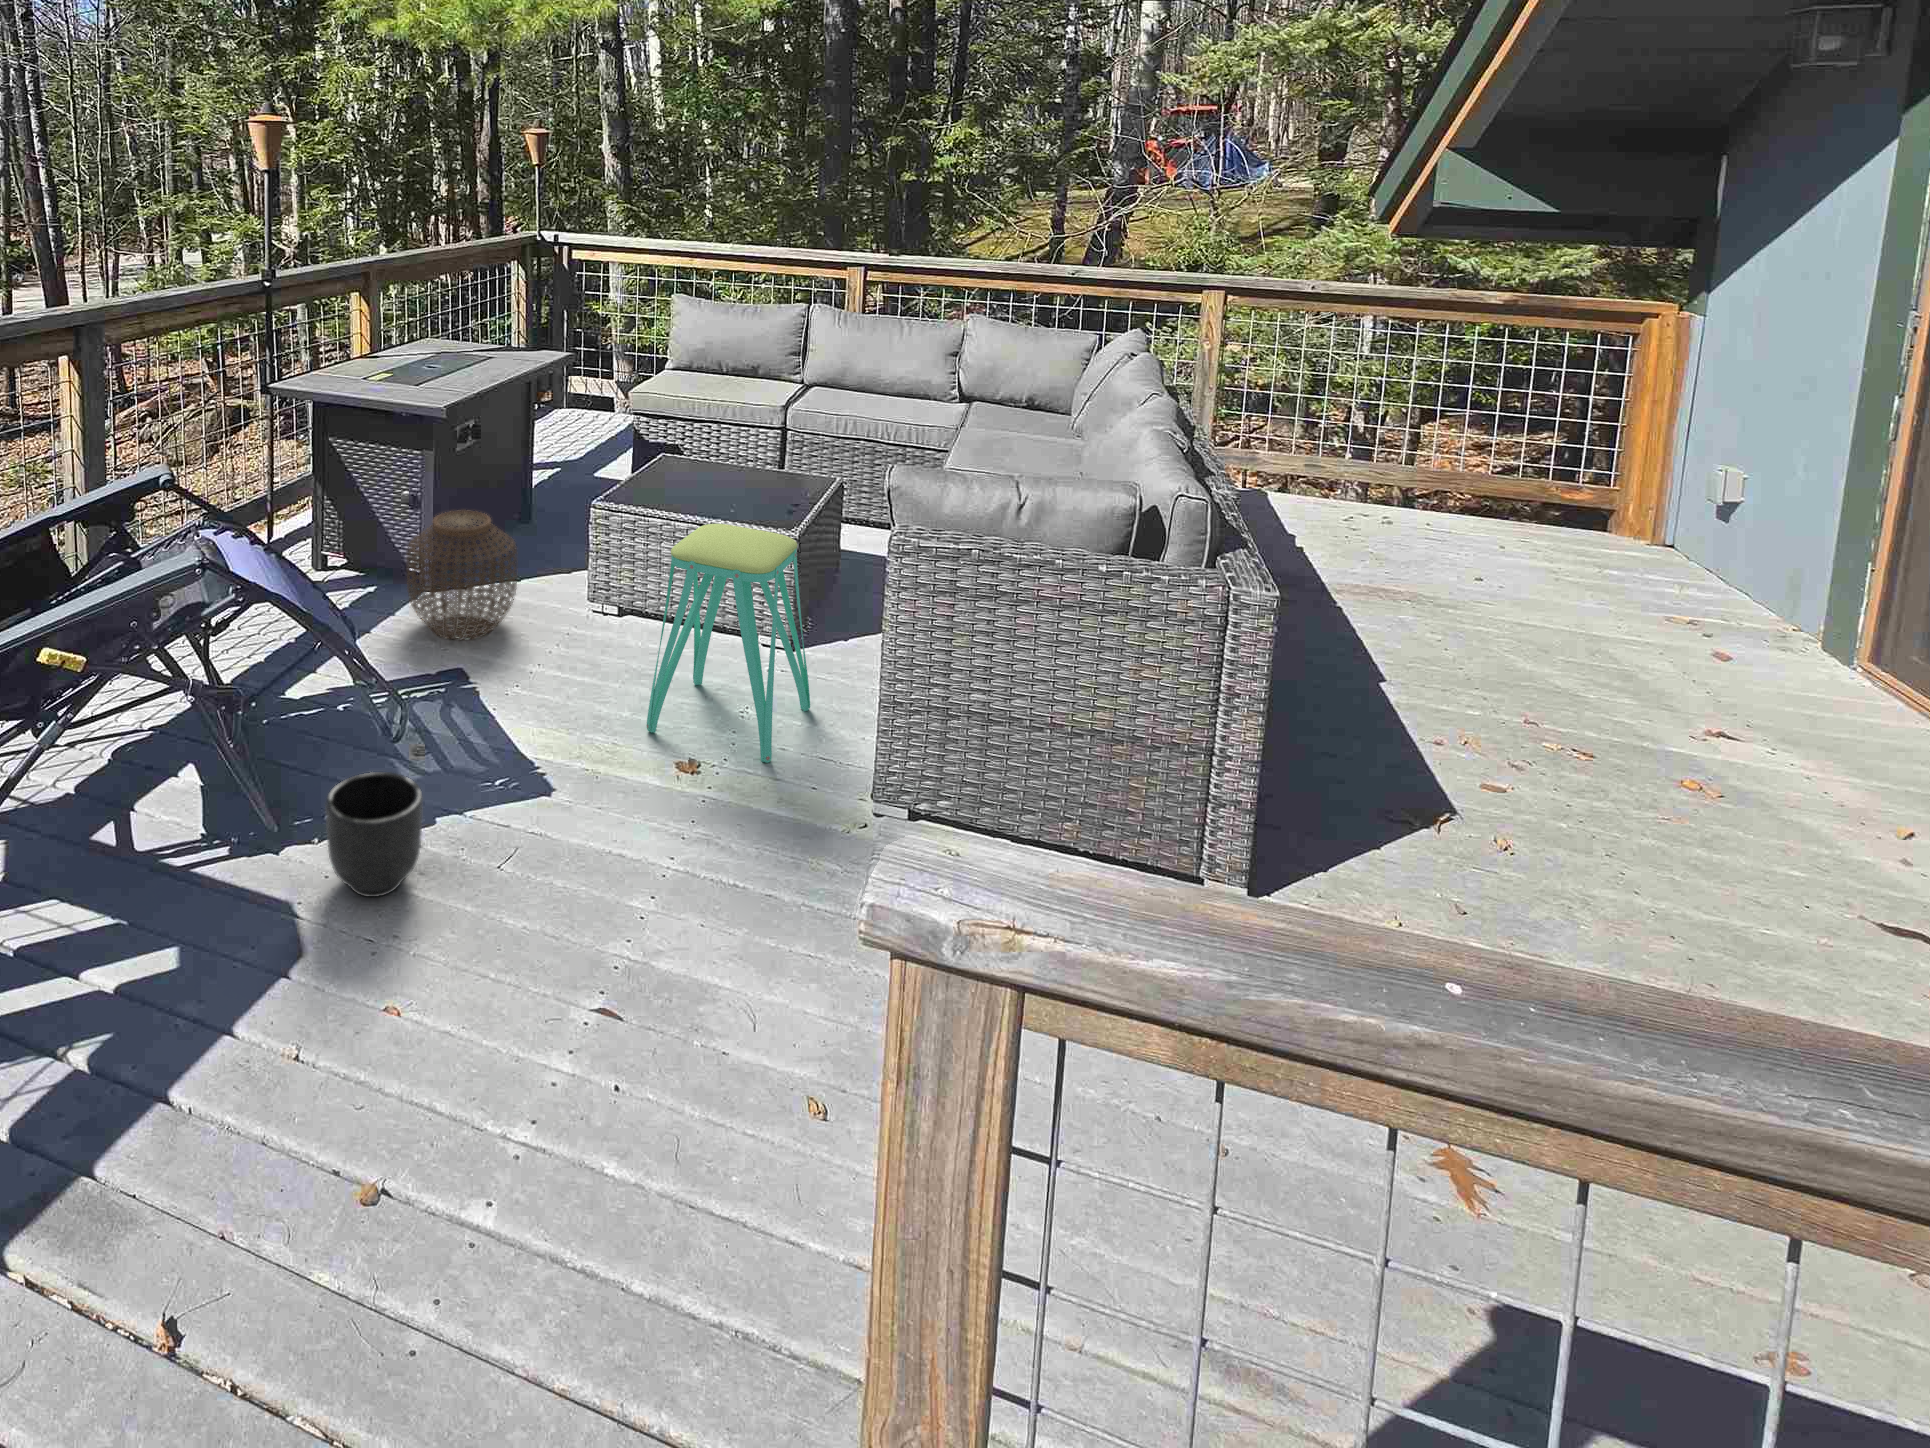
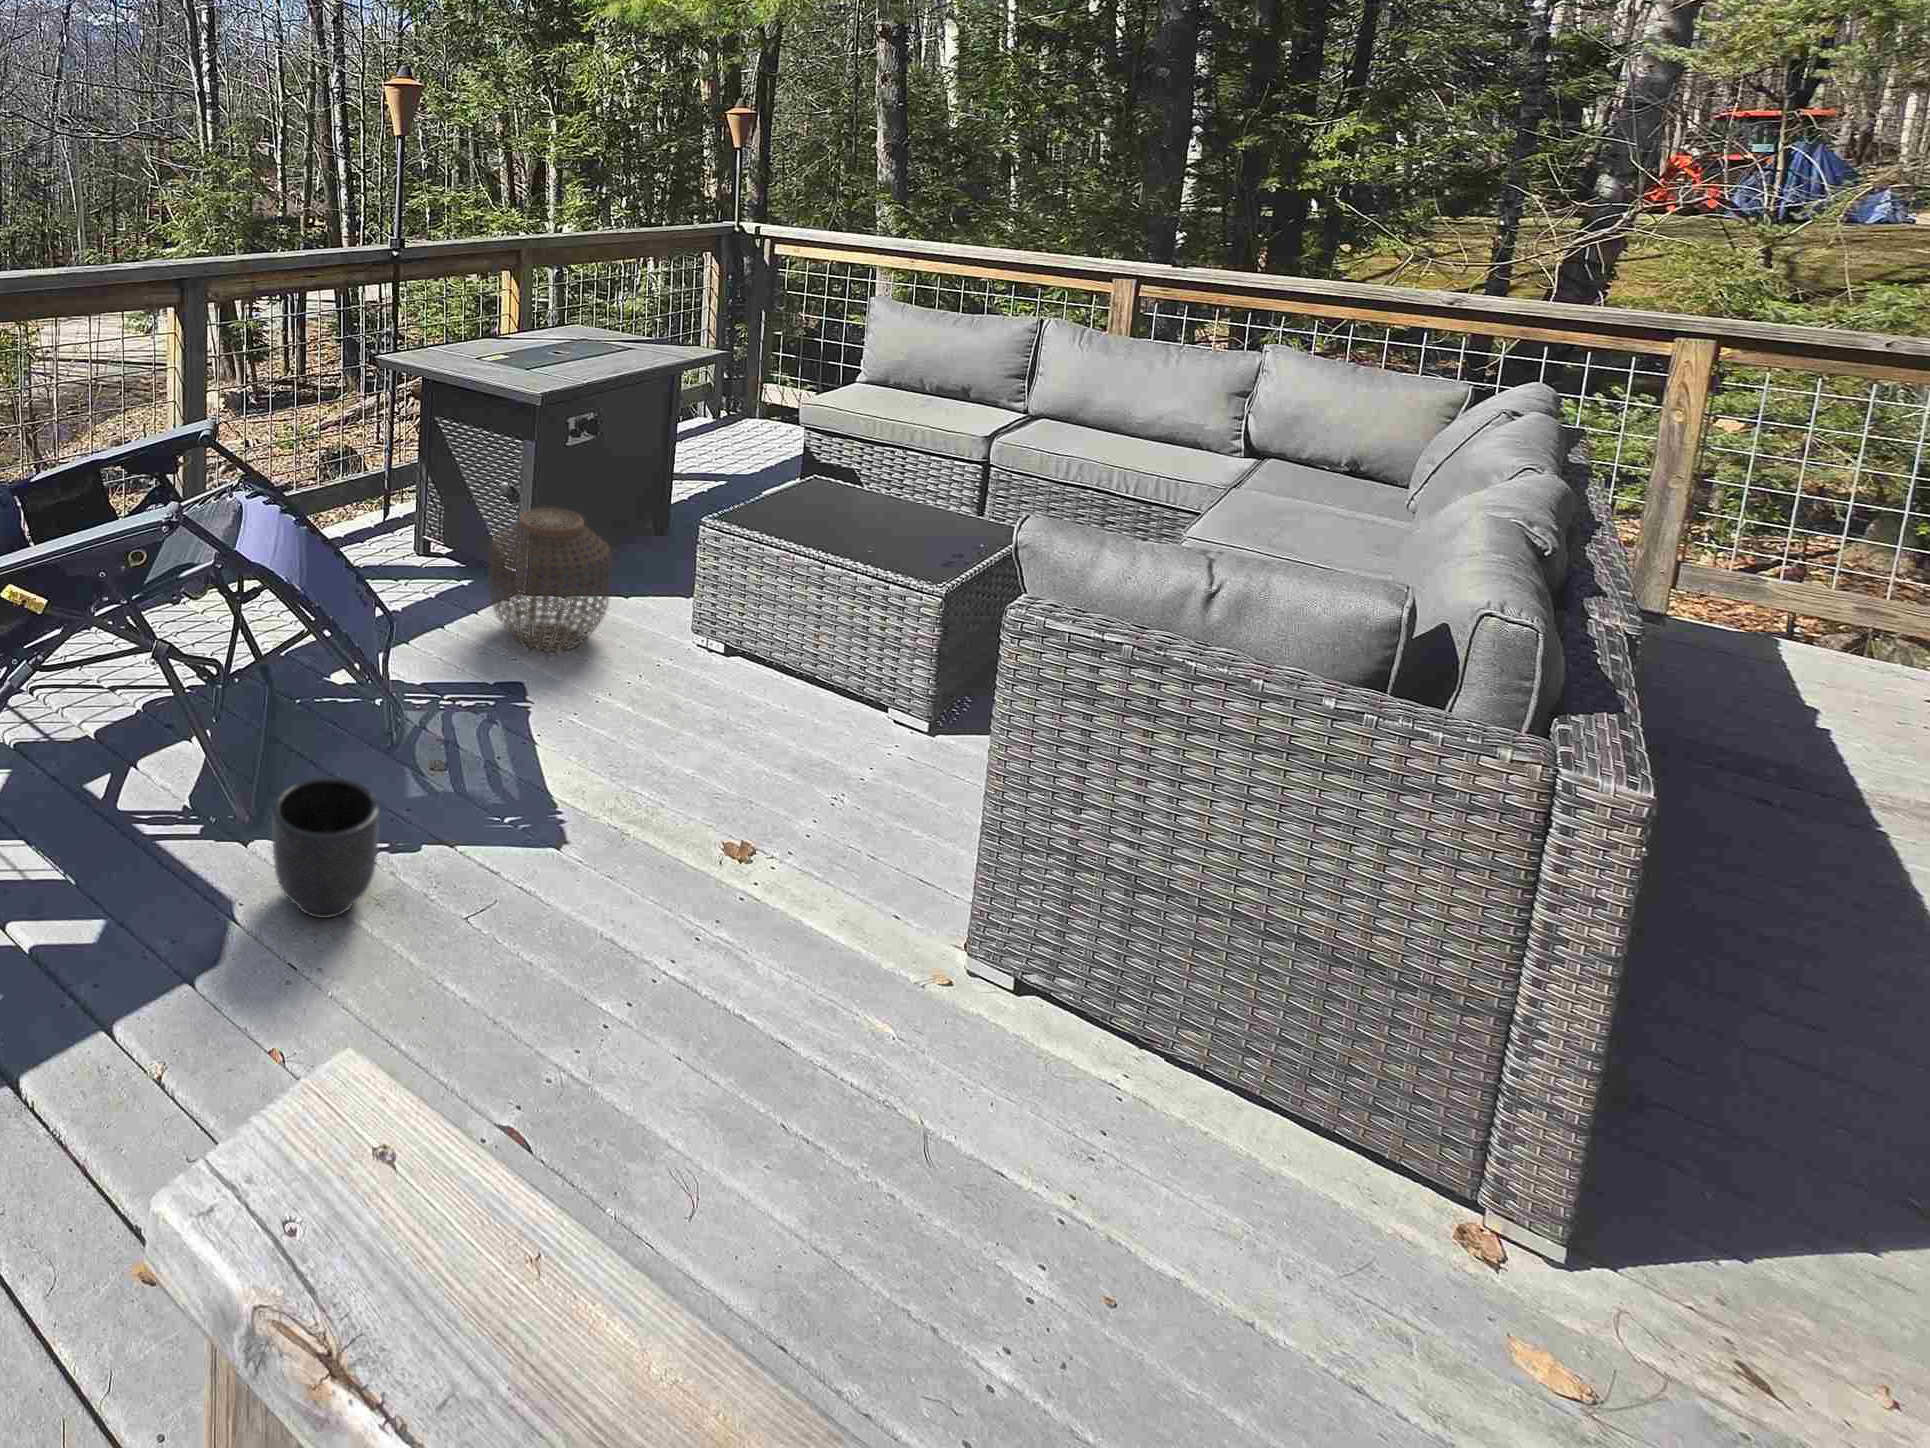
stool: present [646,524,810,763] -> none [705,561,925,867]

